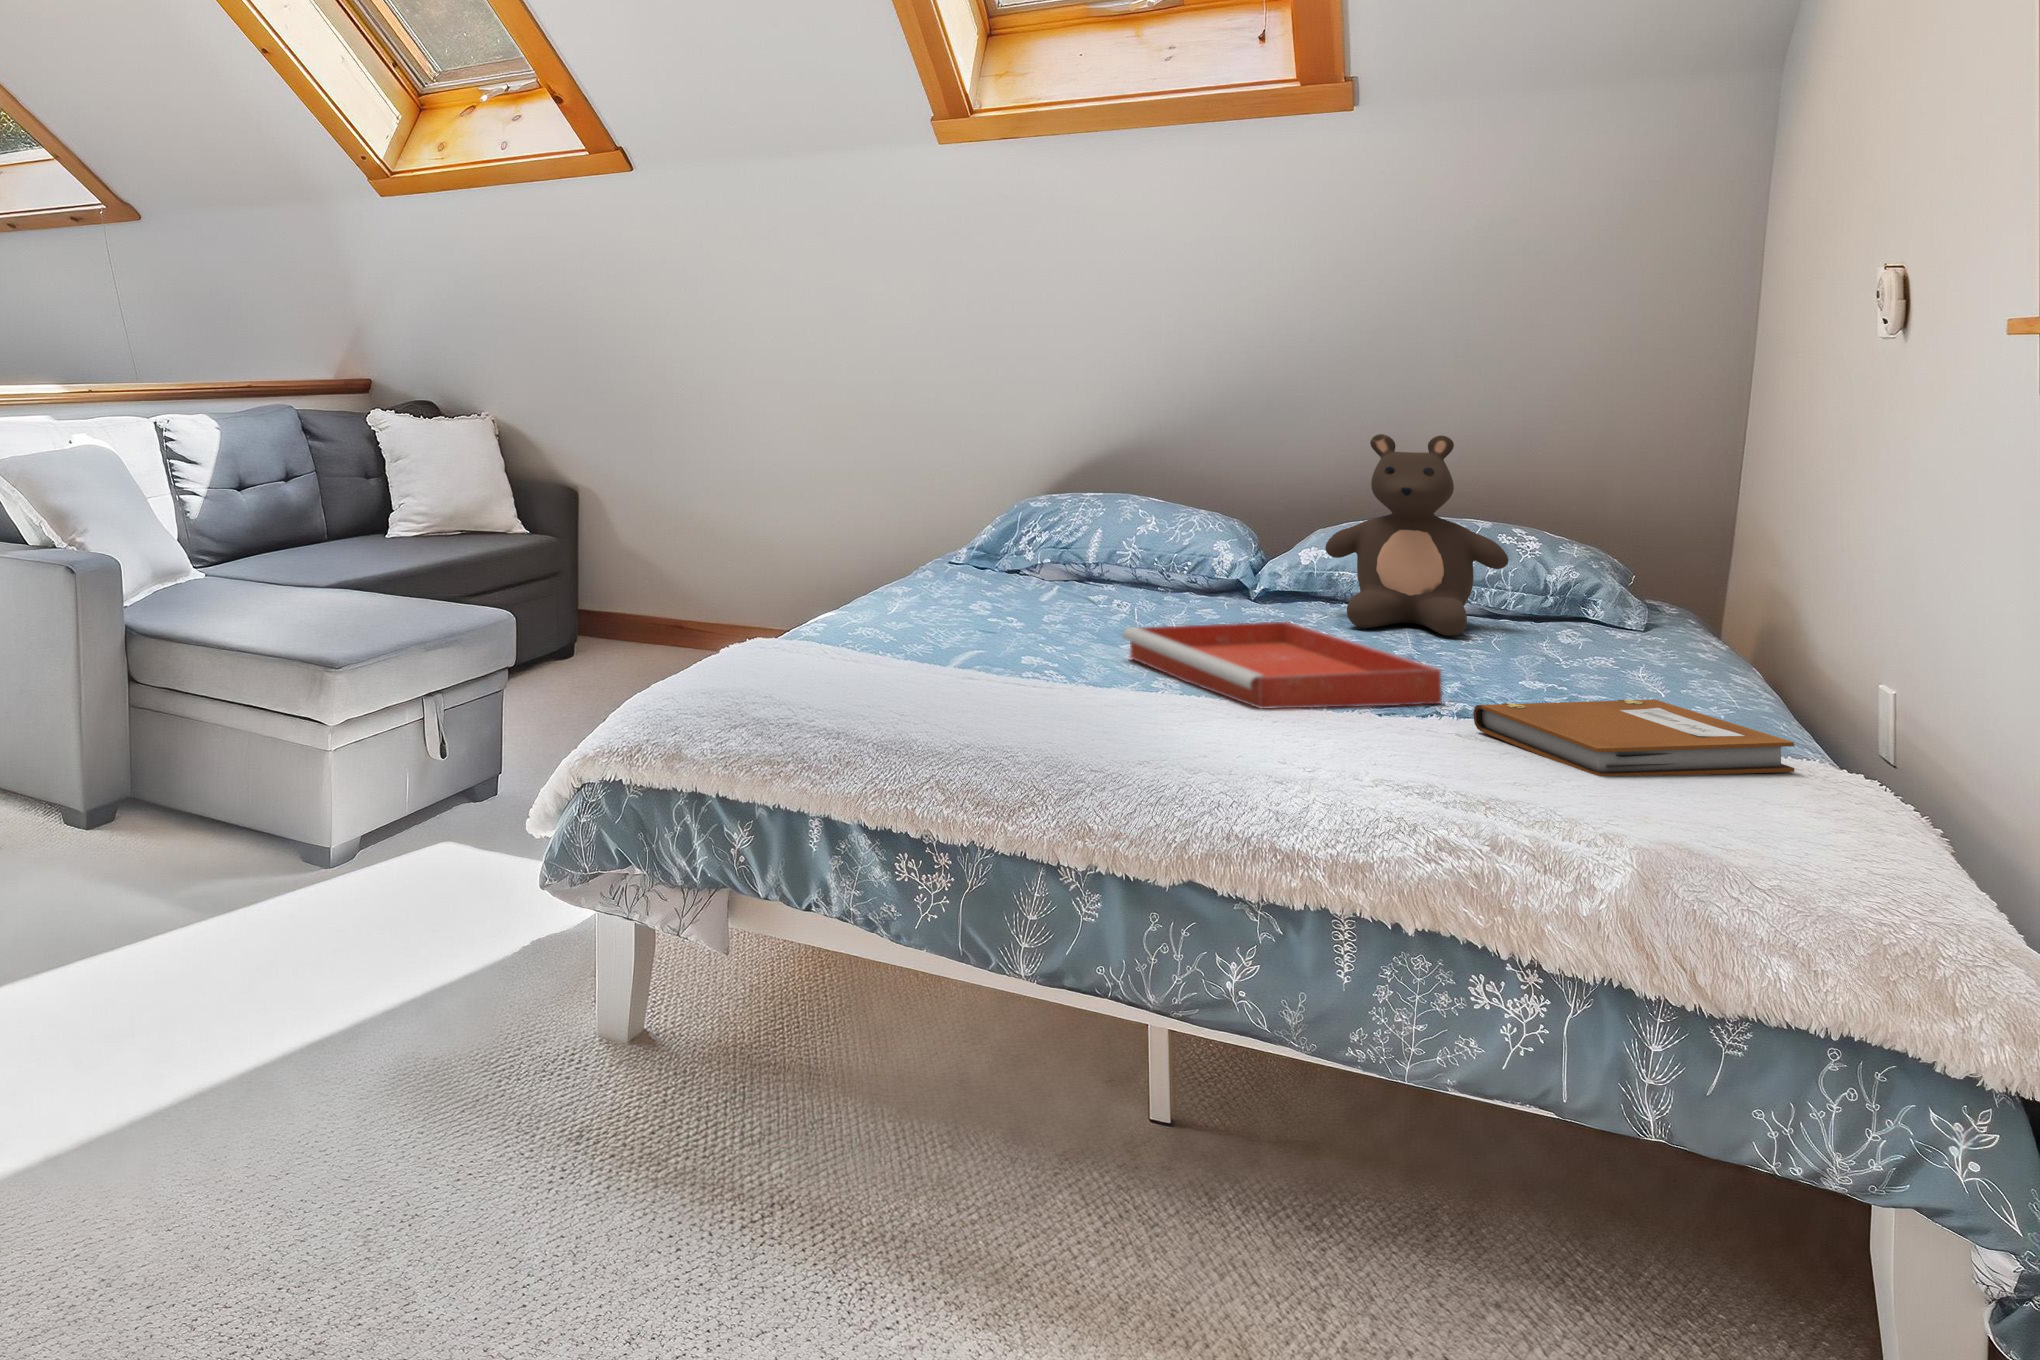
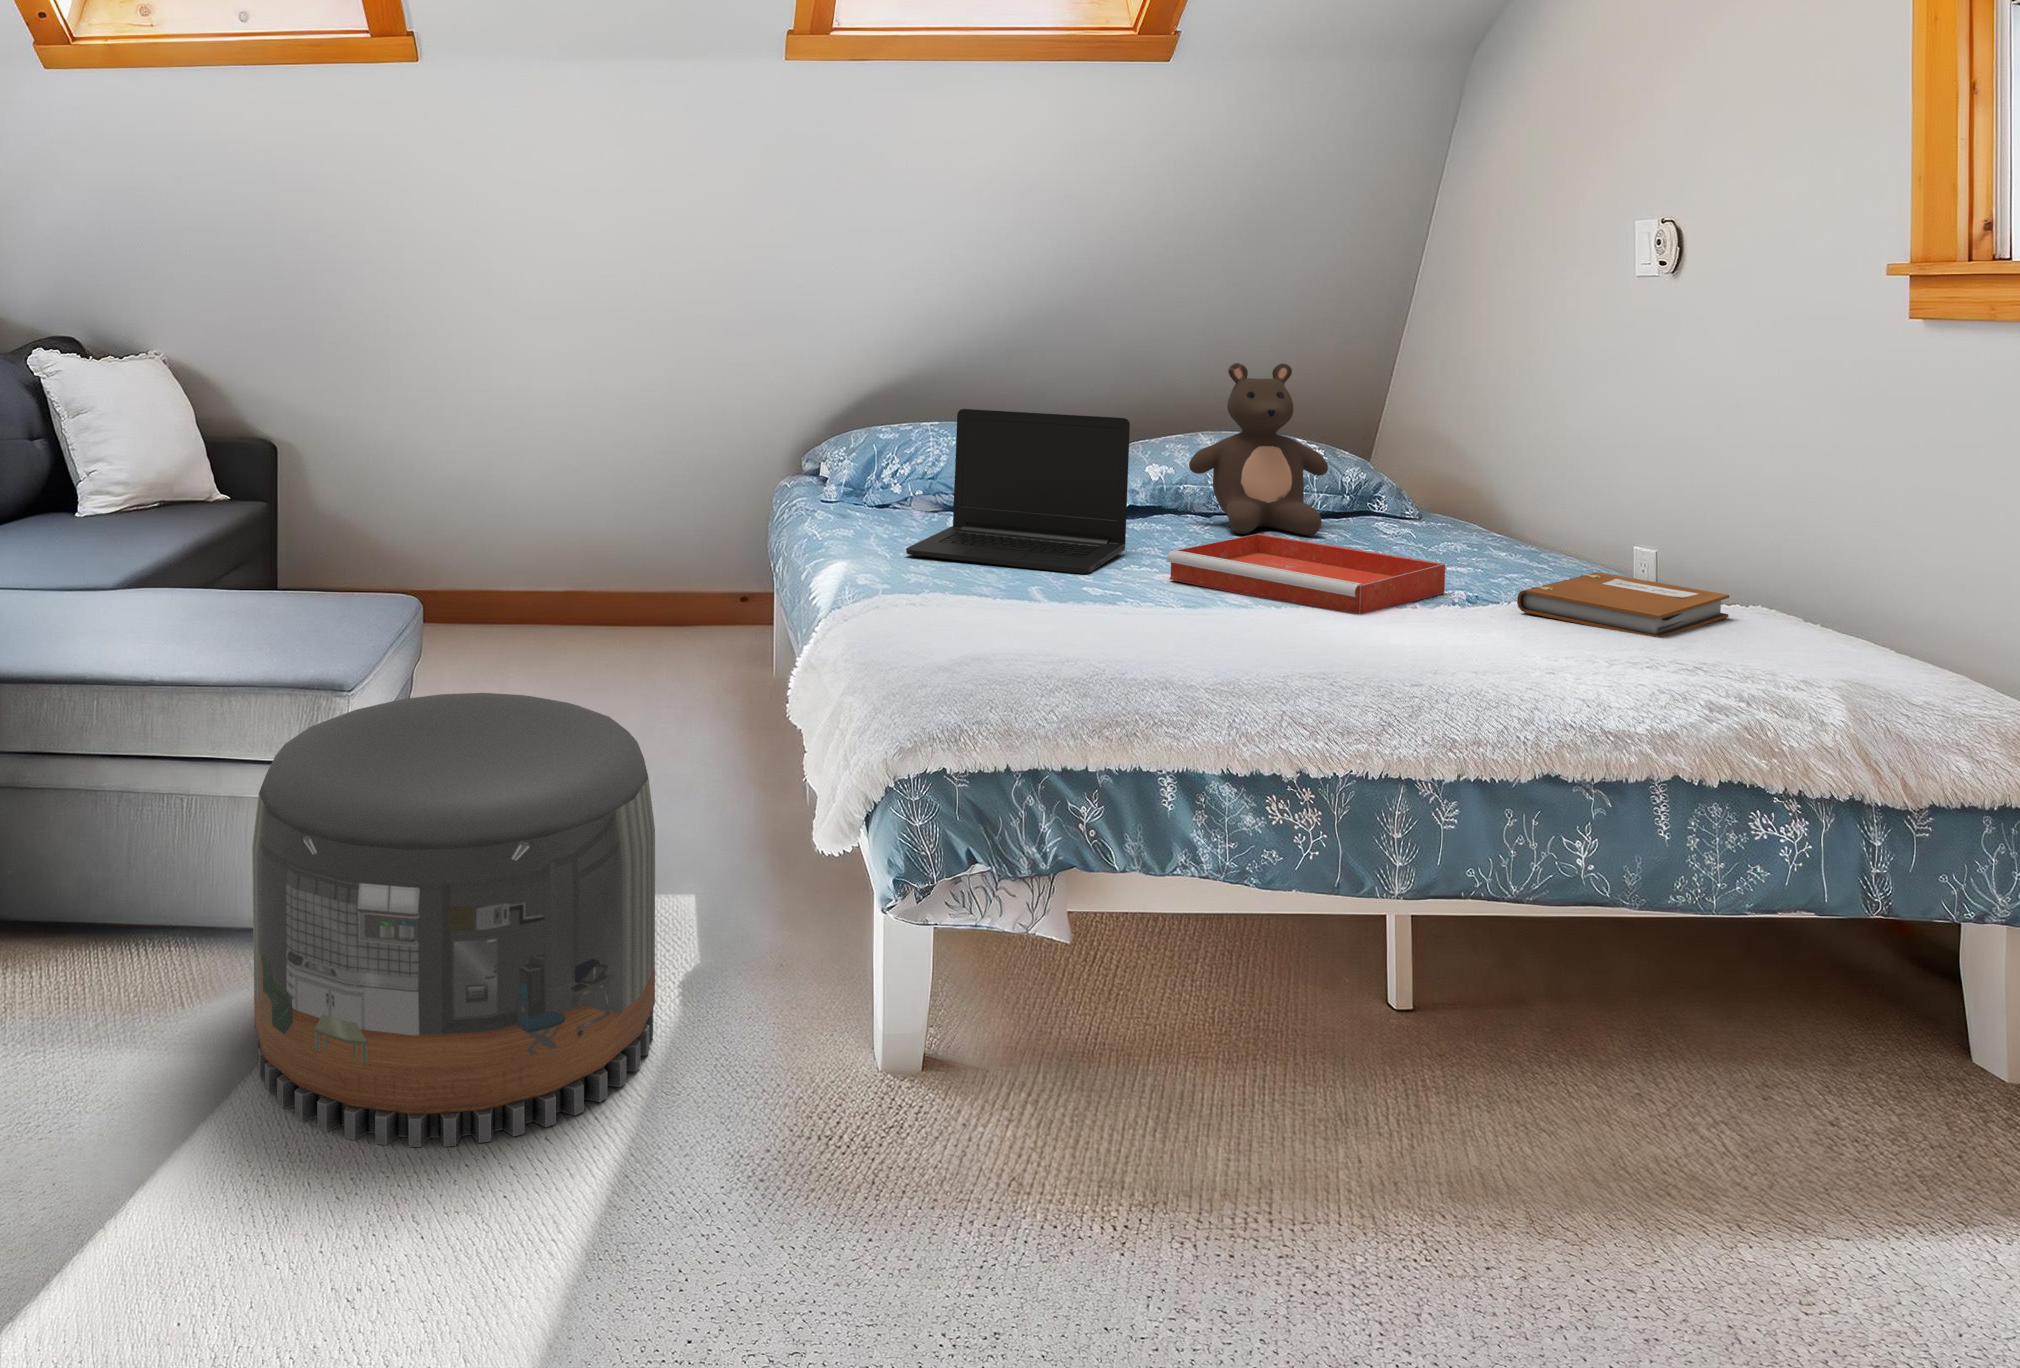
laptop: none [914,474,1159,645] -> present [906,409,1130,574]
pouf: none [184,675,489,1006] -> present [252,693,655,1147]

